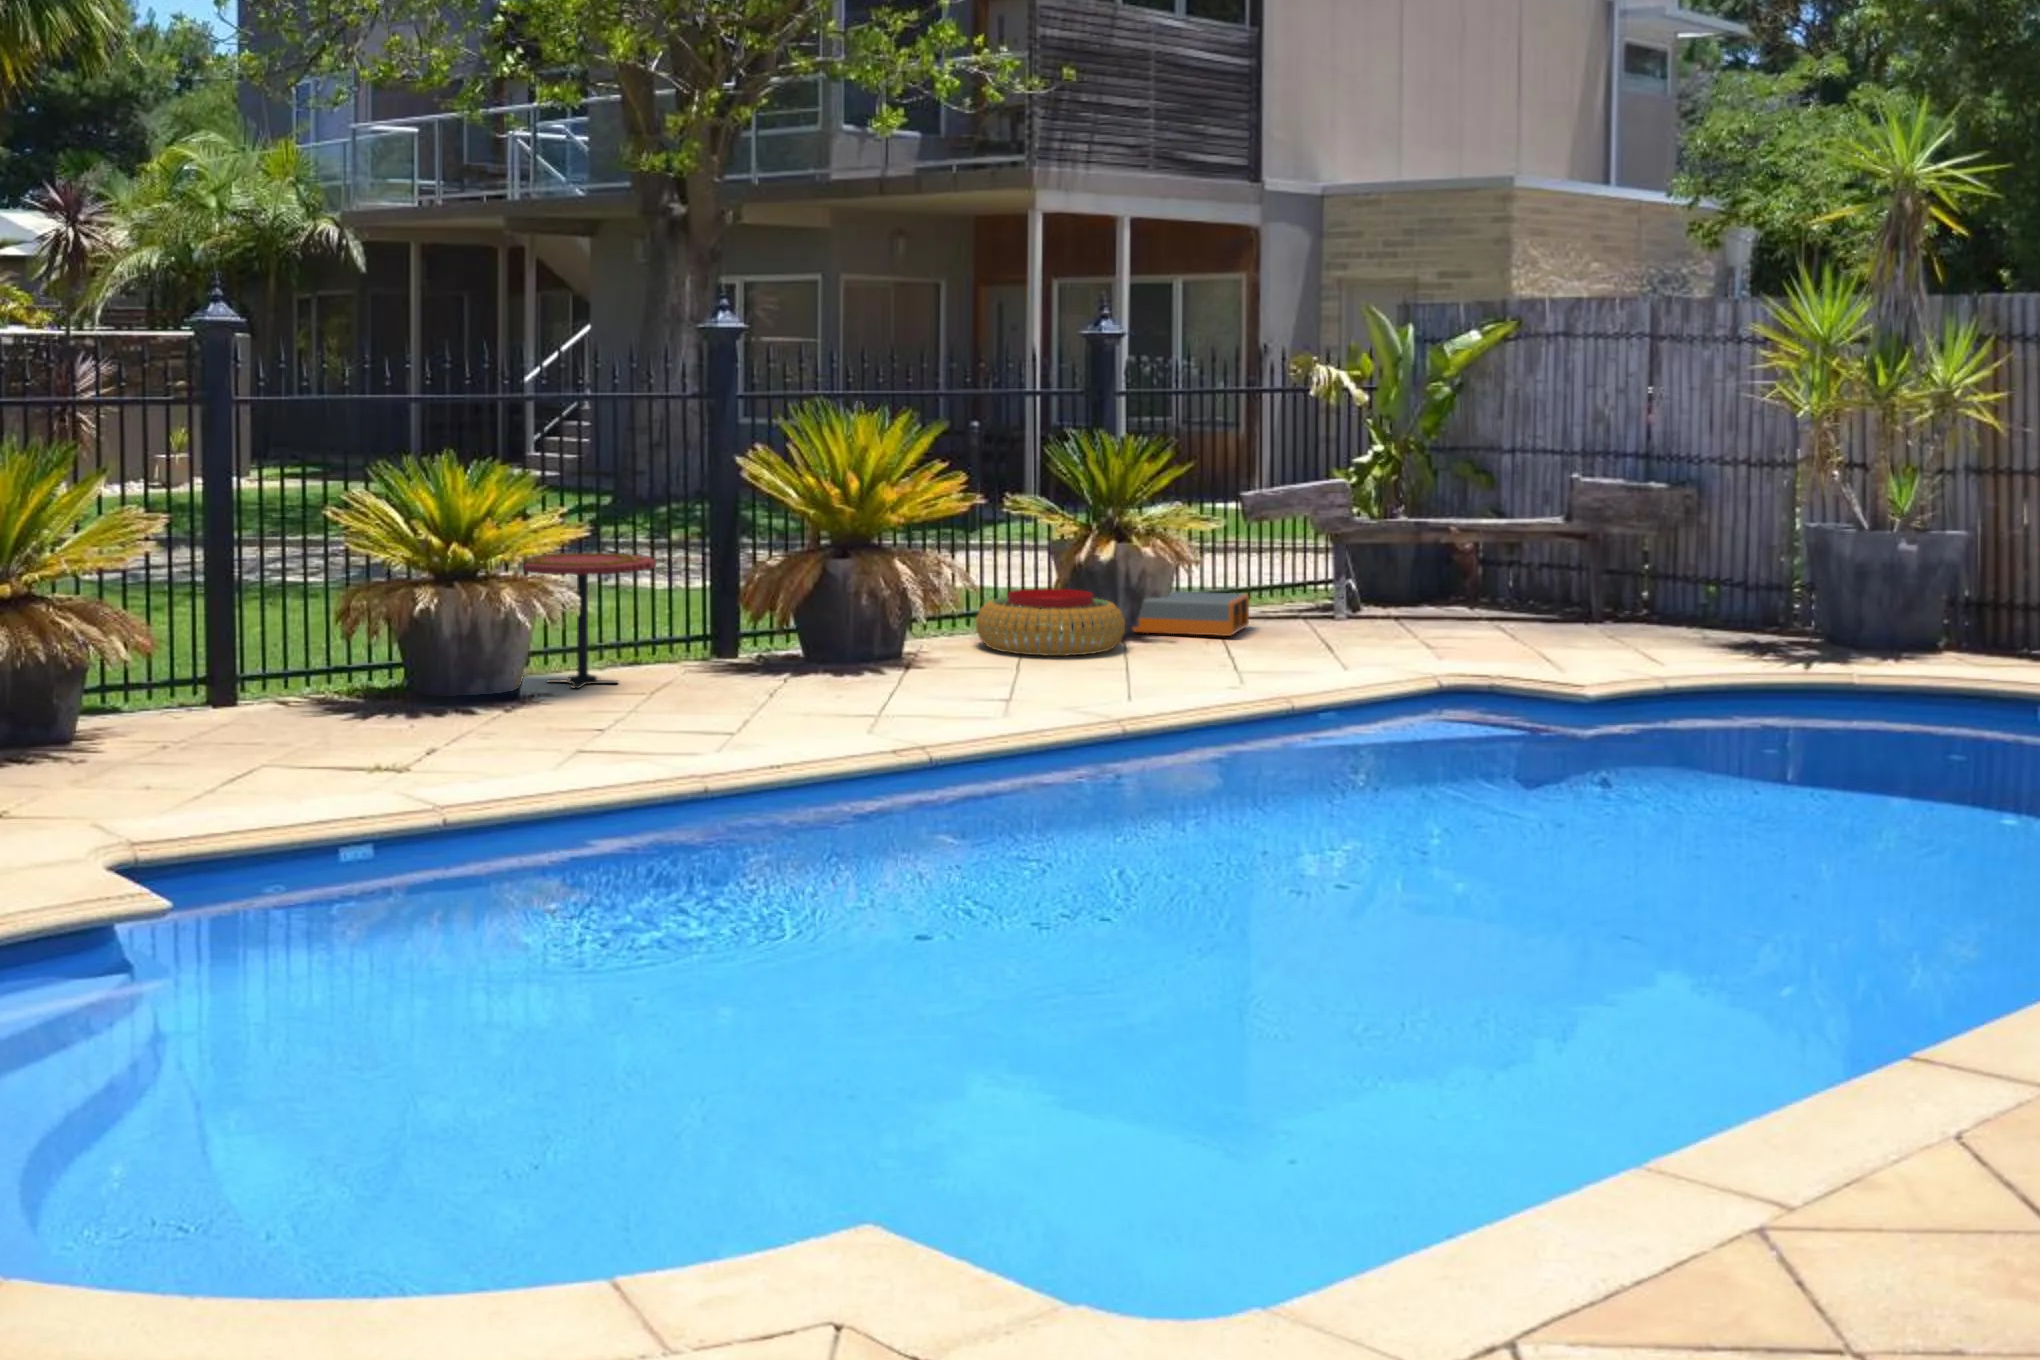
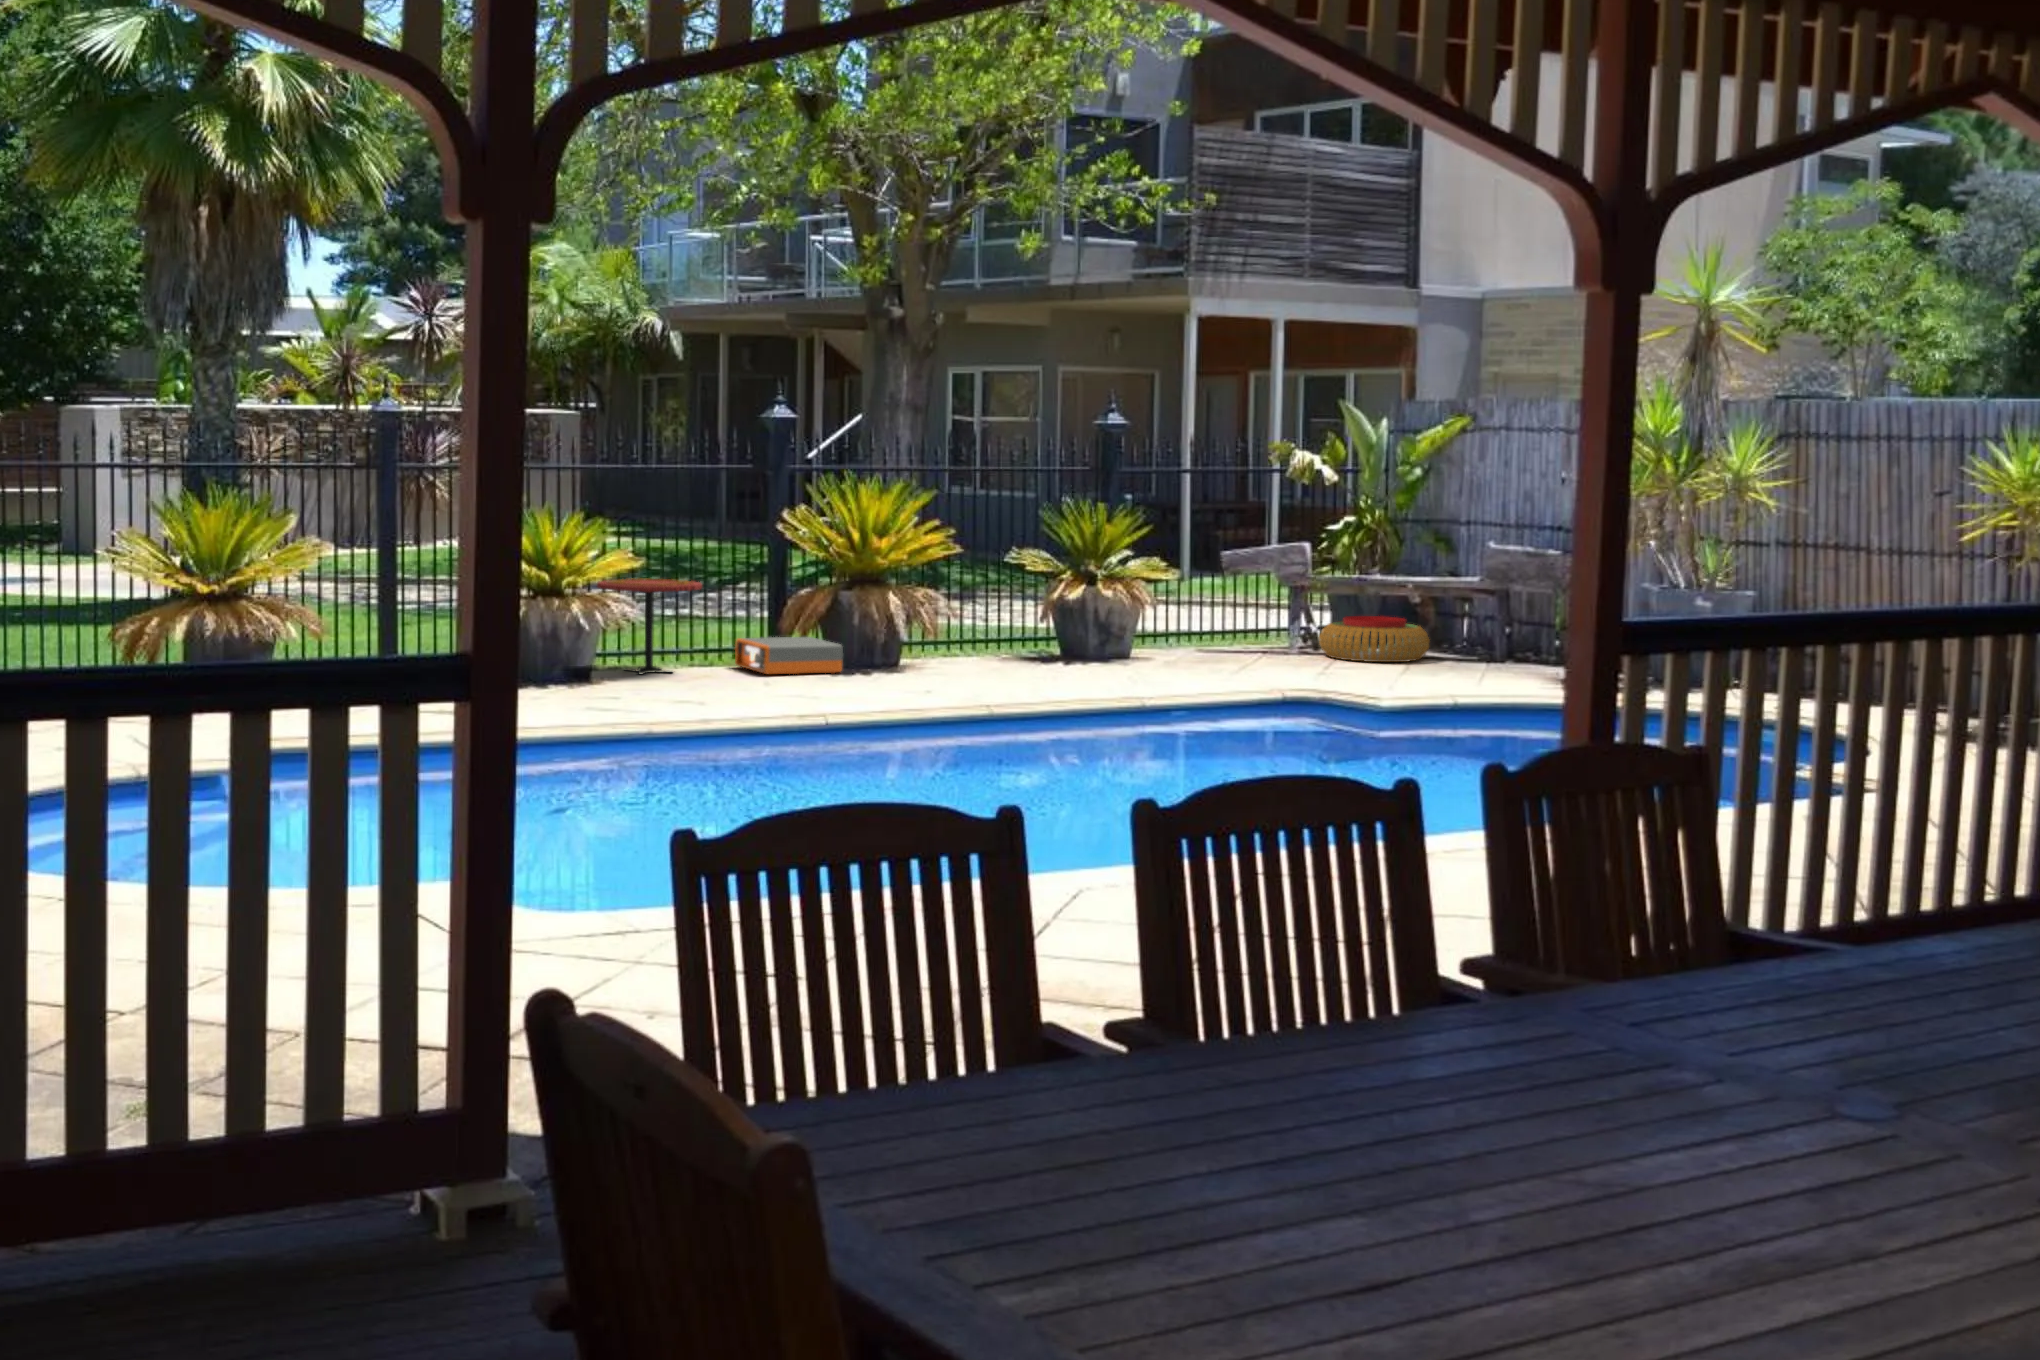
pouf: present [976,588,1125,656] -> present [1319,616,1429,662]
storage box: present [1133,592,1249,636] -> present [735,637,843,674]

